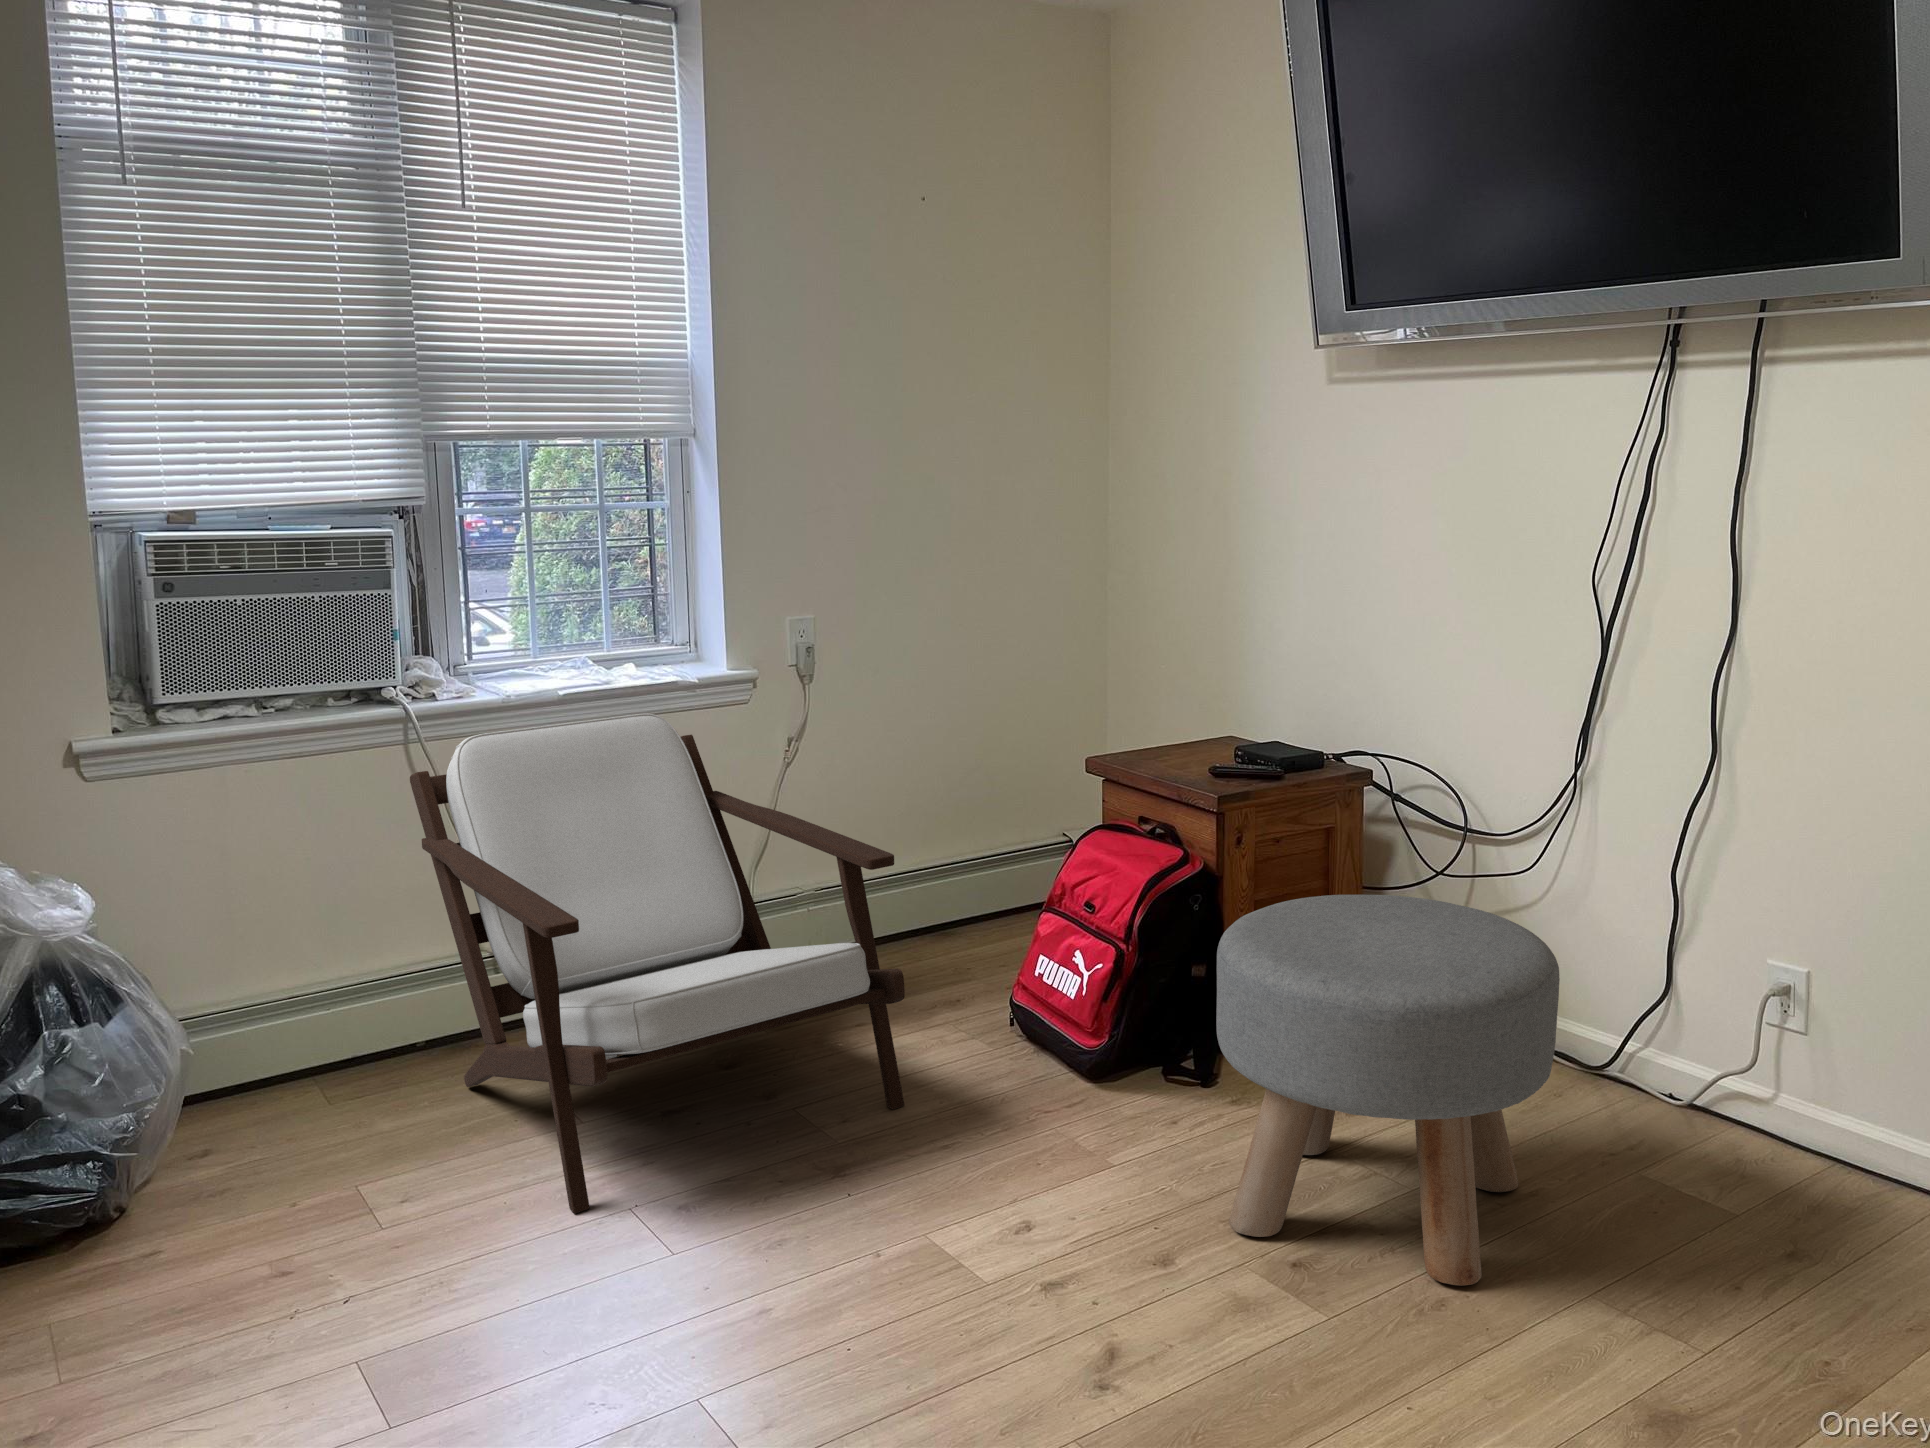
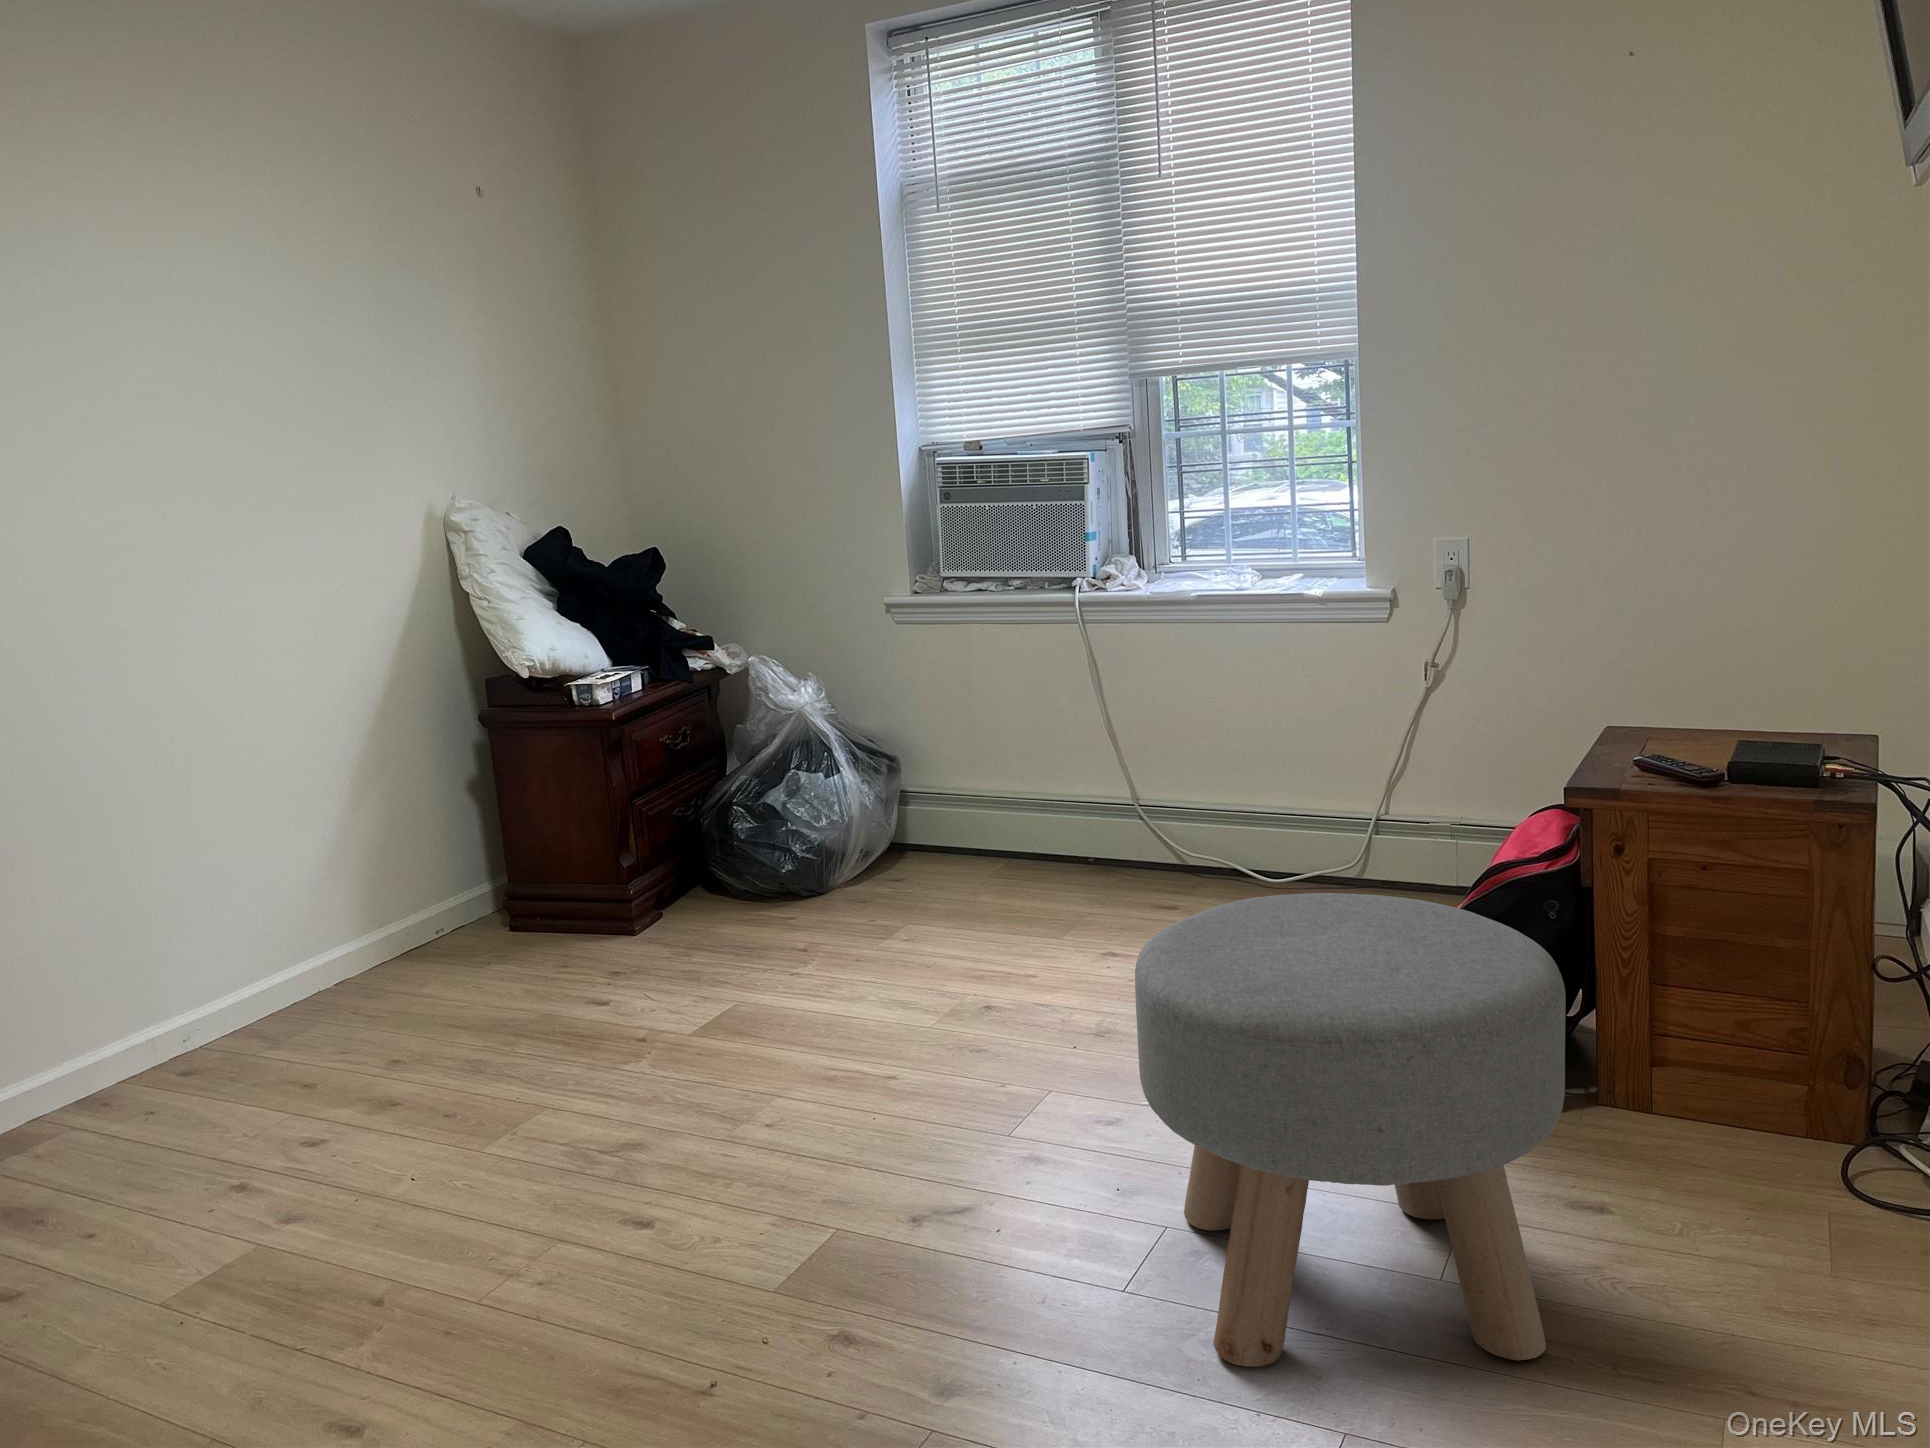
armchair: present [410,714,905,1214] -> none [917,620,1308,1016]

